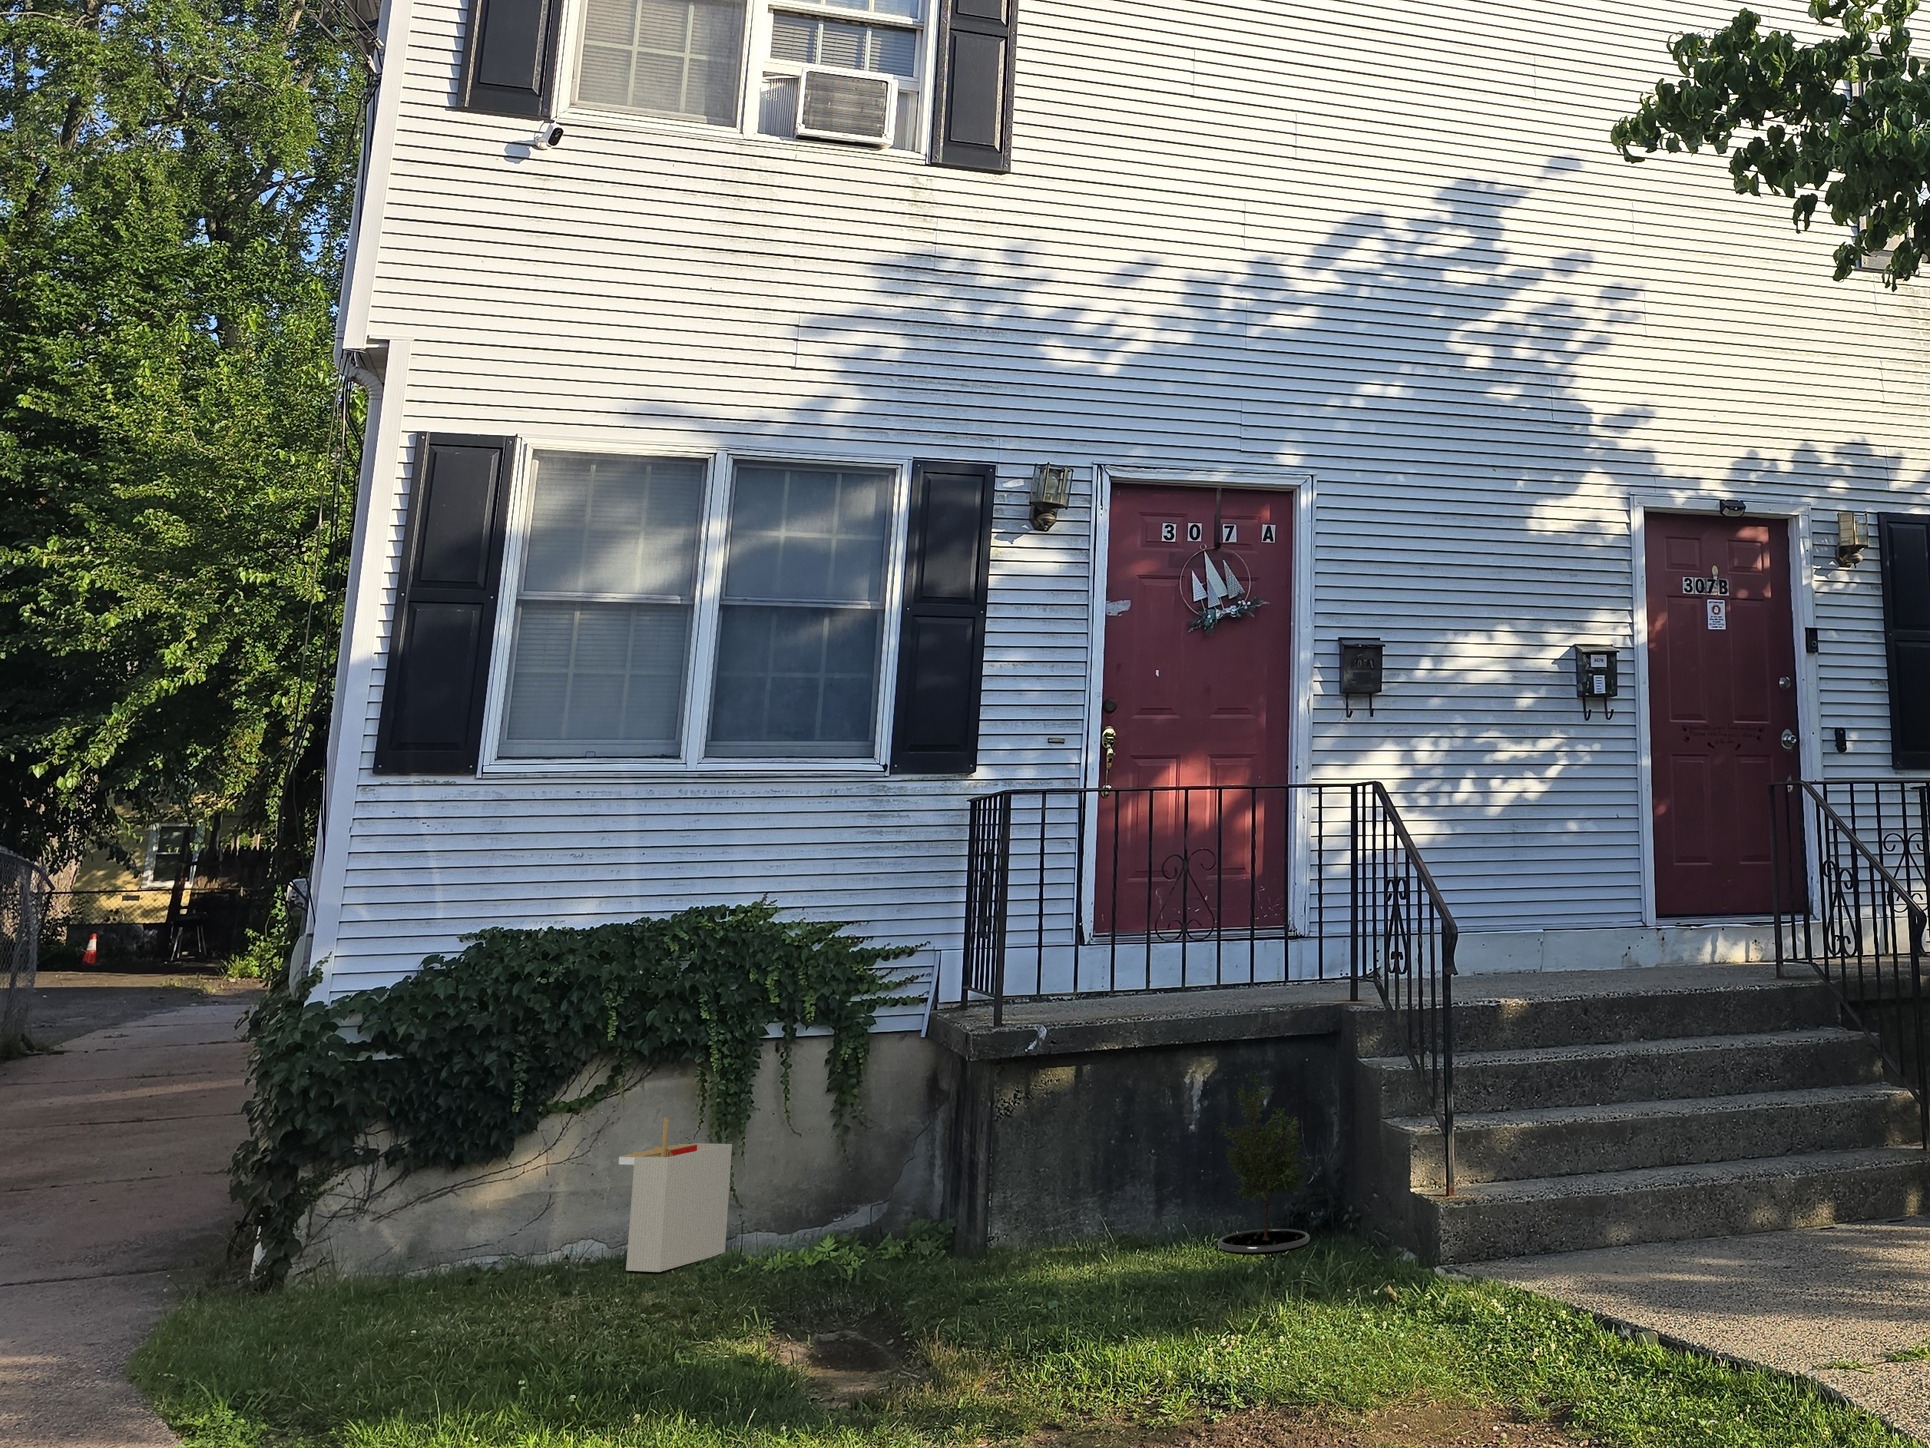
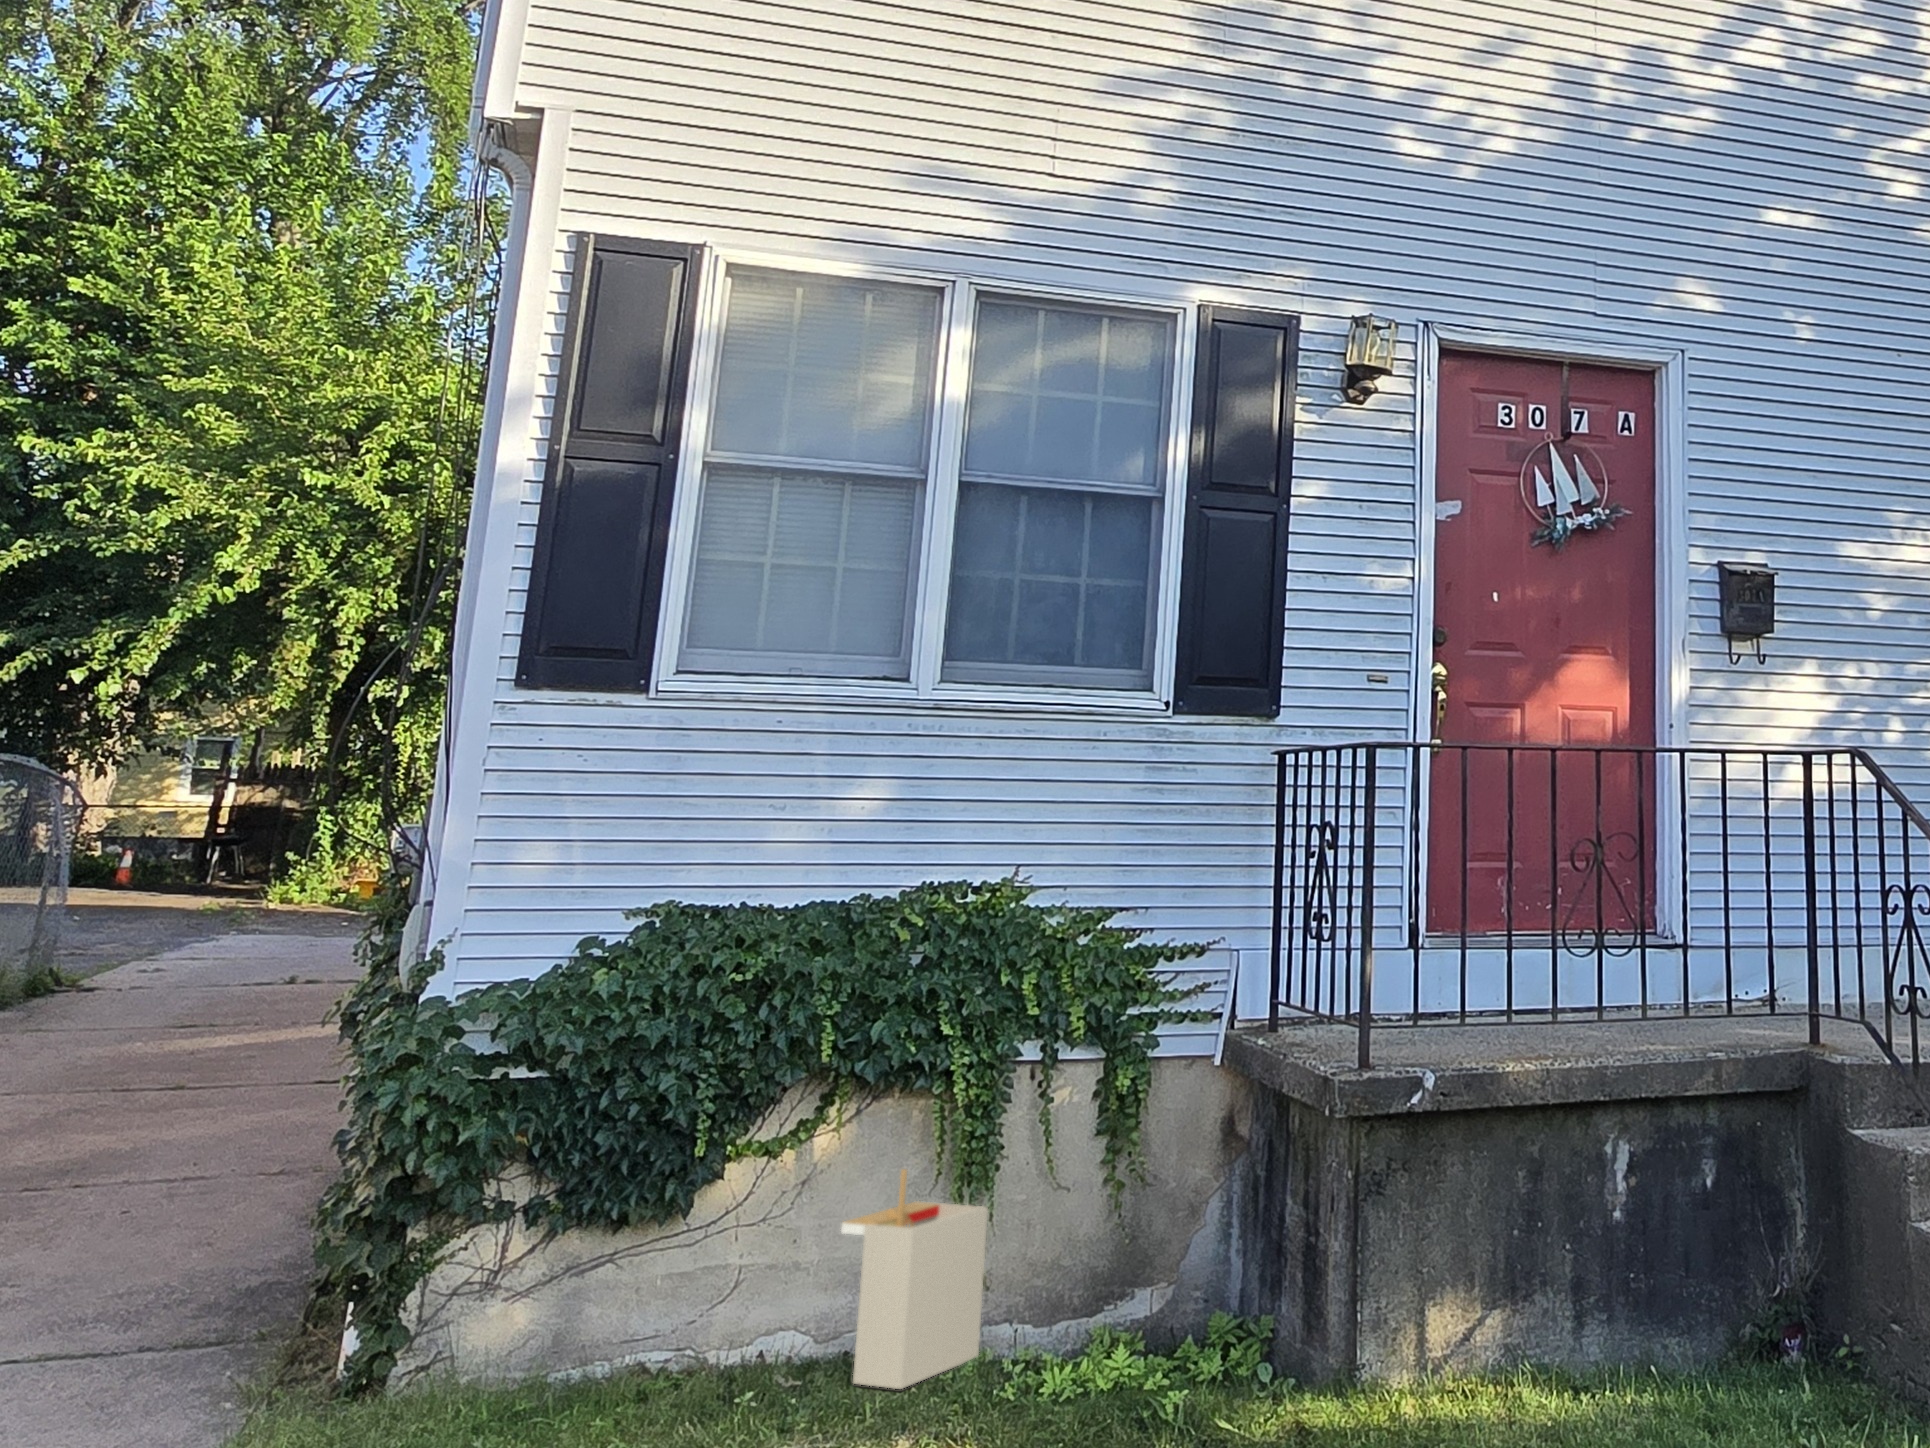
potted tree: present [1218,1070,1312,1252] -> none [1669,1136,1803,1399]

